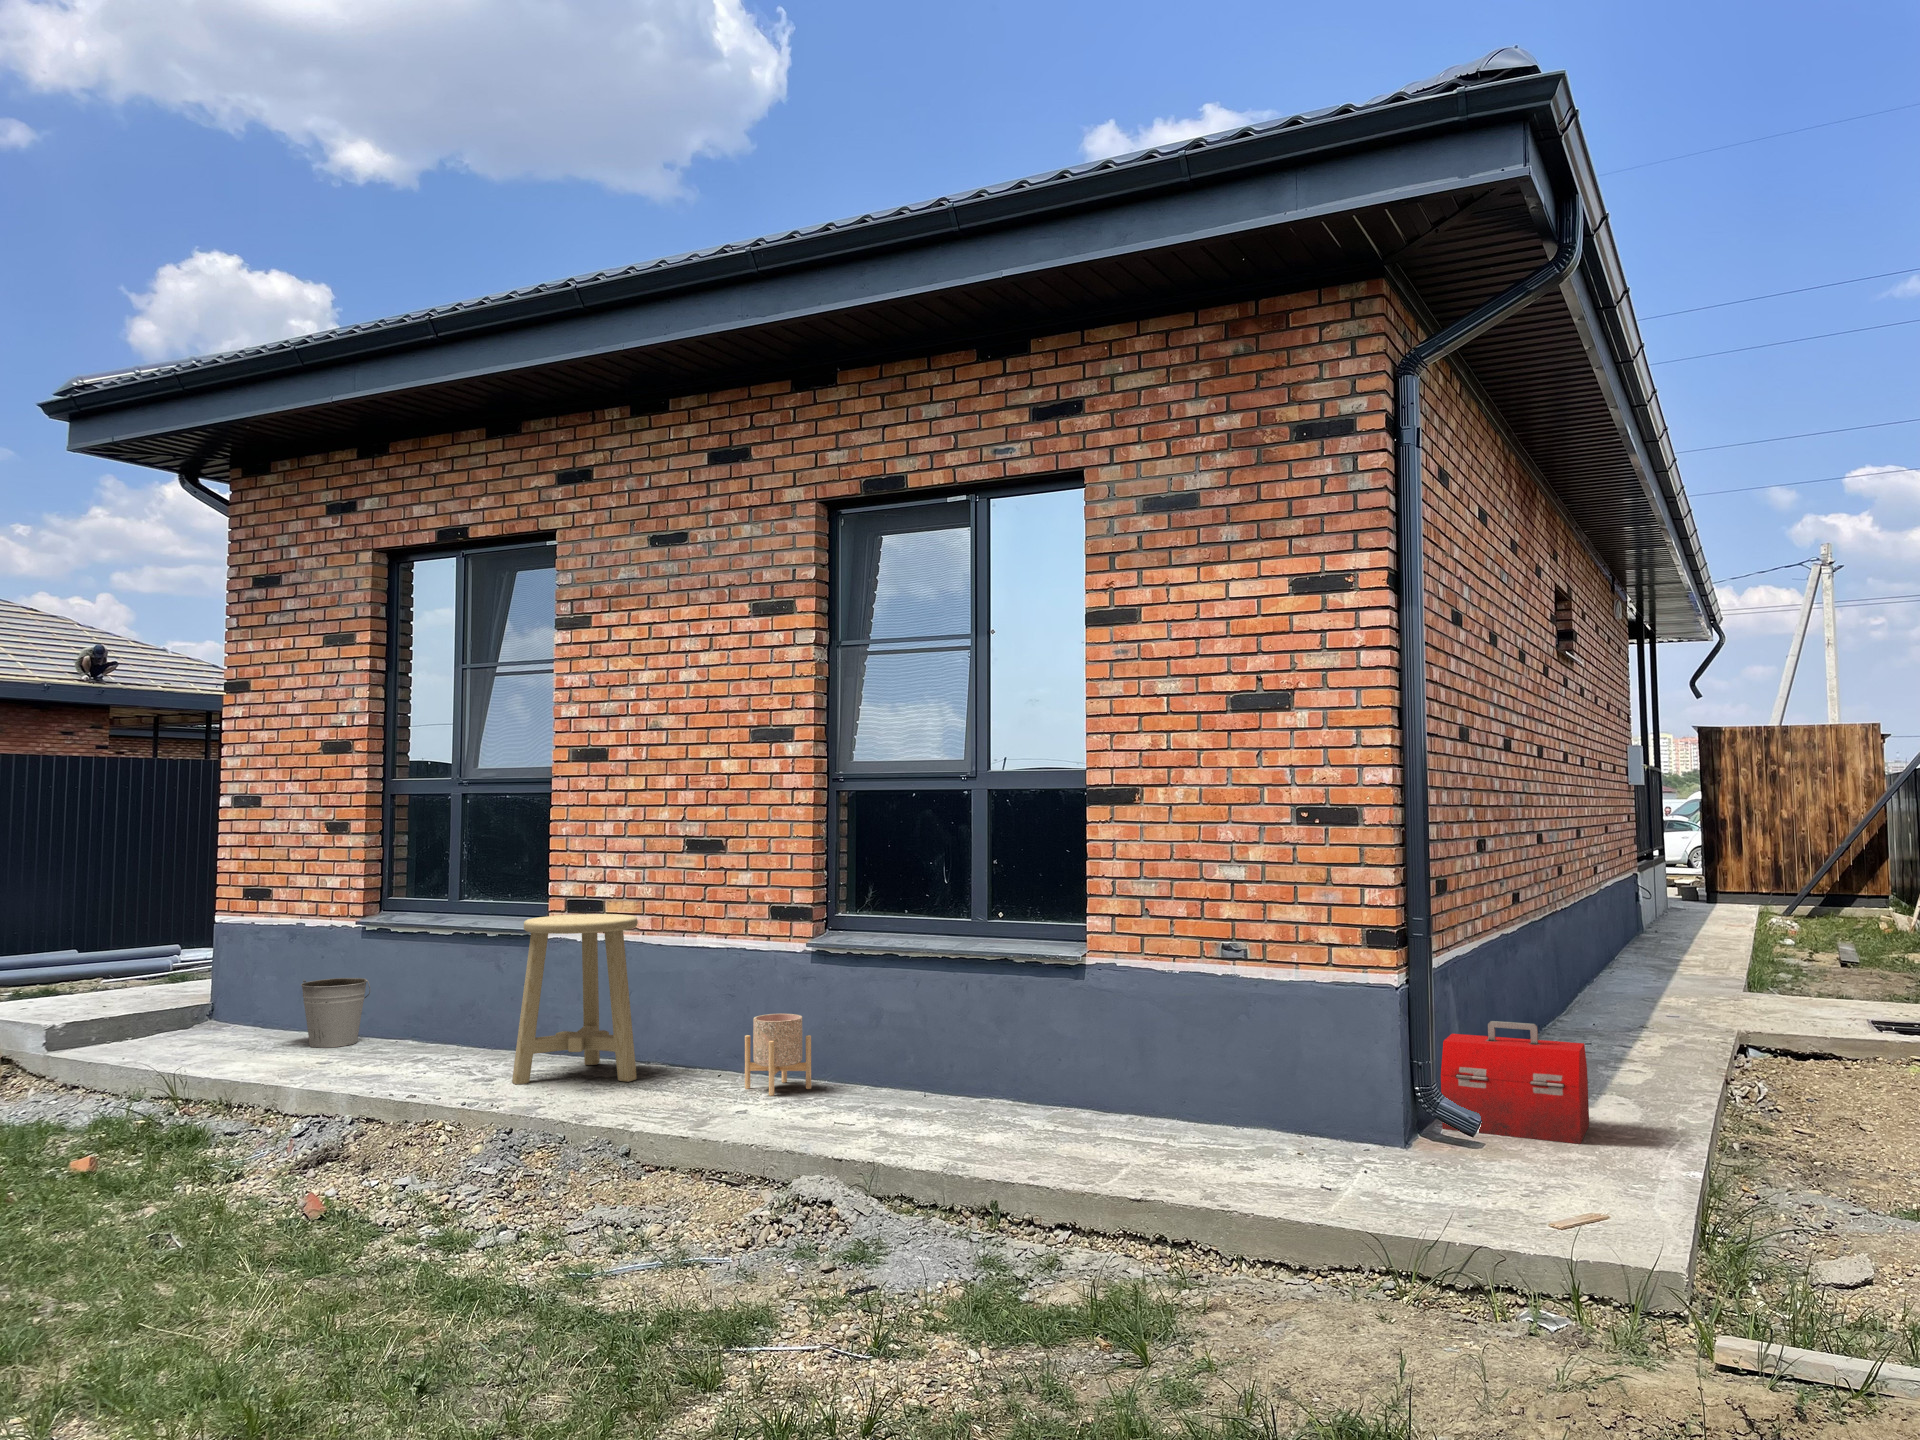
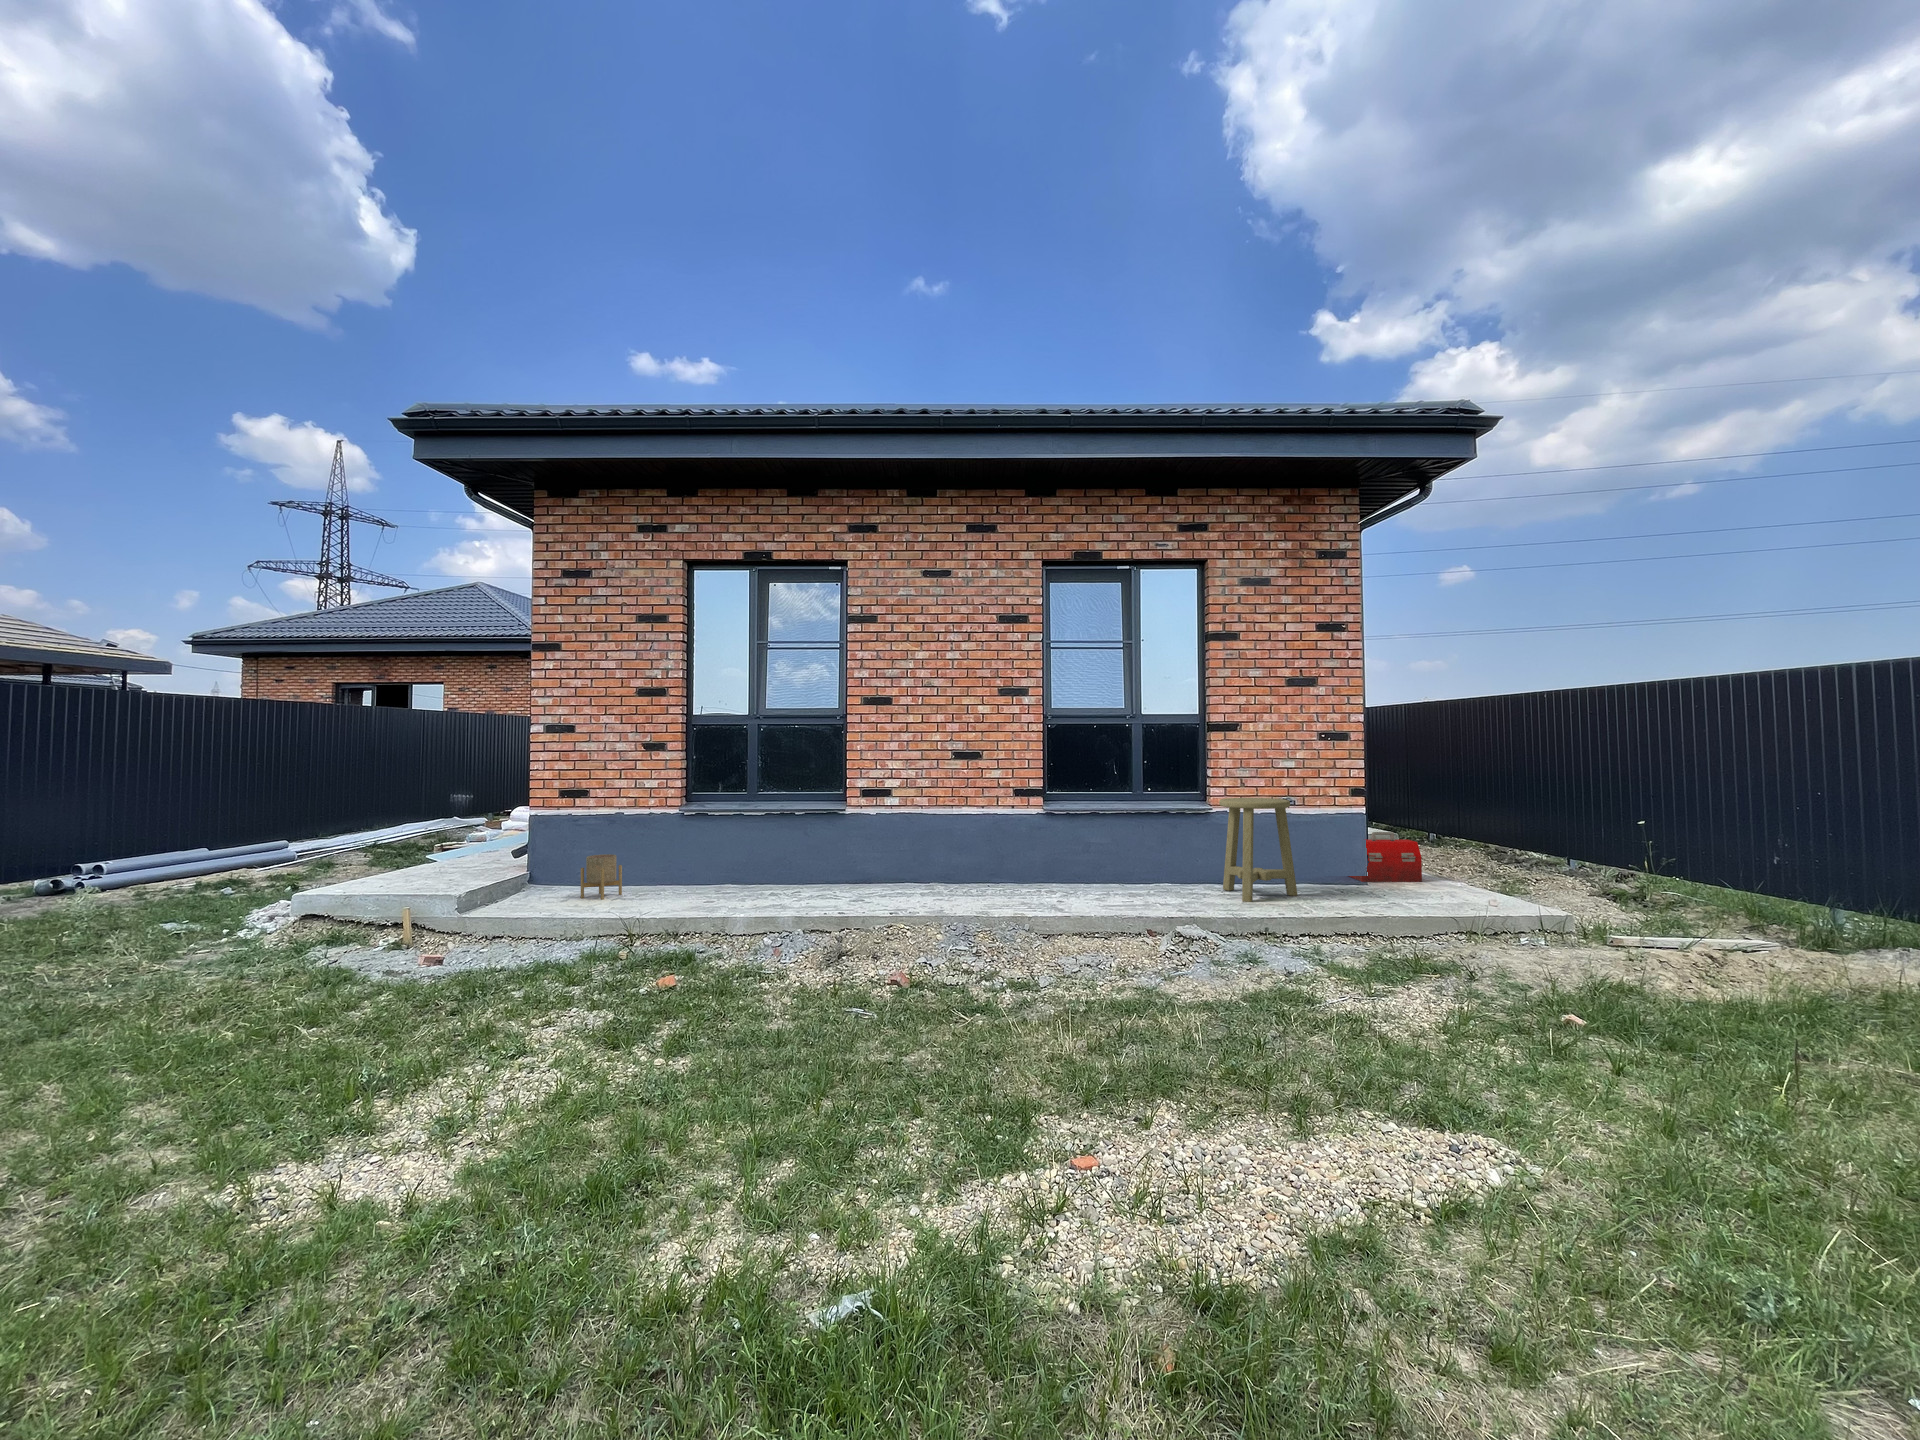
stool: present [512,914,638,1085] -> present [1219,798,1297,902]
bucket: present [301,978,370,1048] -> none [658,851,704,899]
planter: present [745,1014,811,1096] -> present [581,854,622,899]

